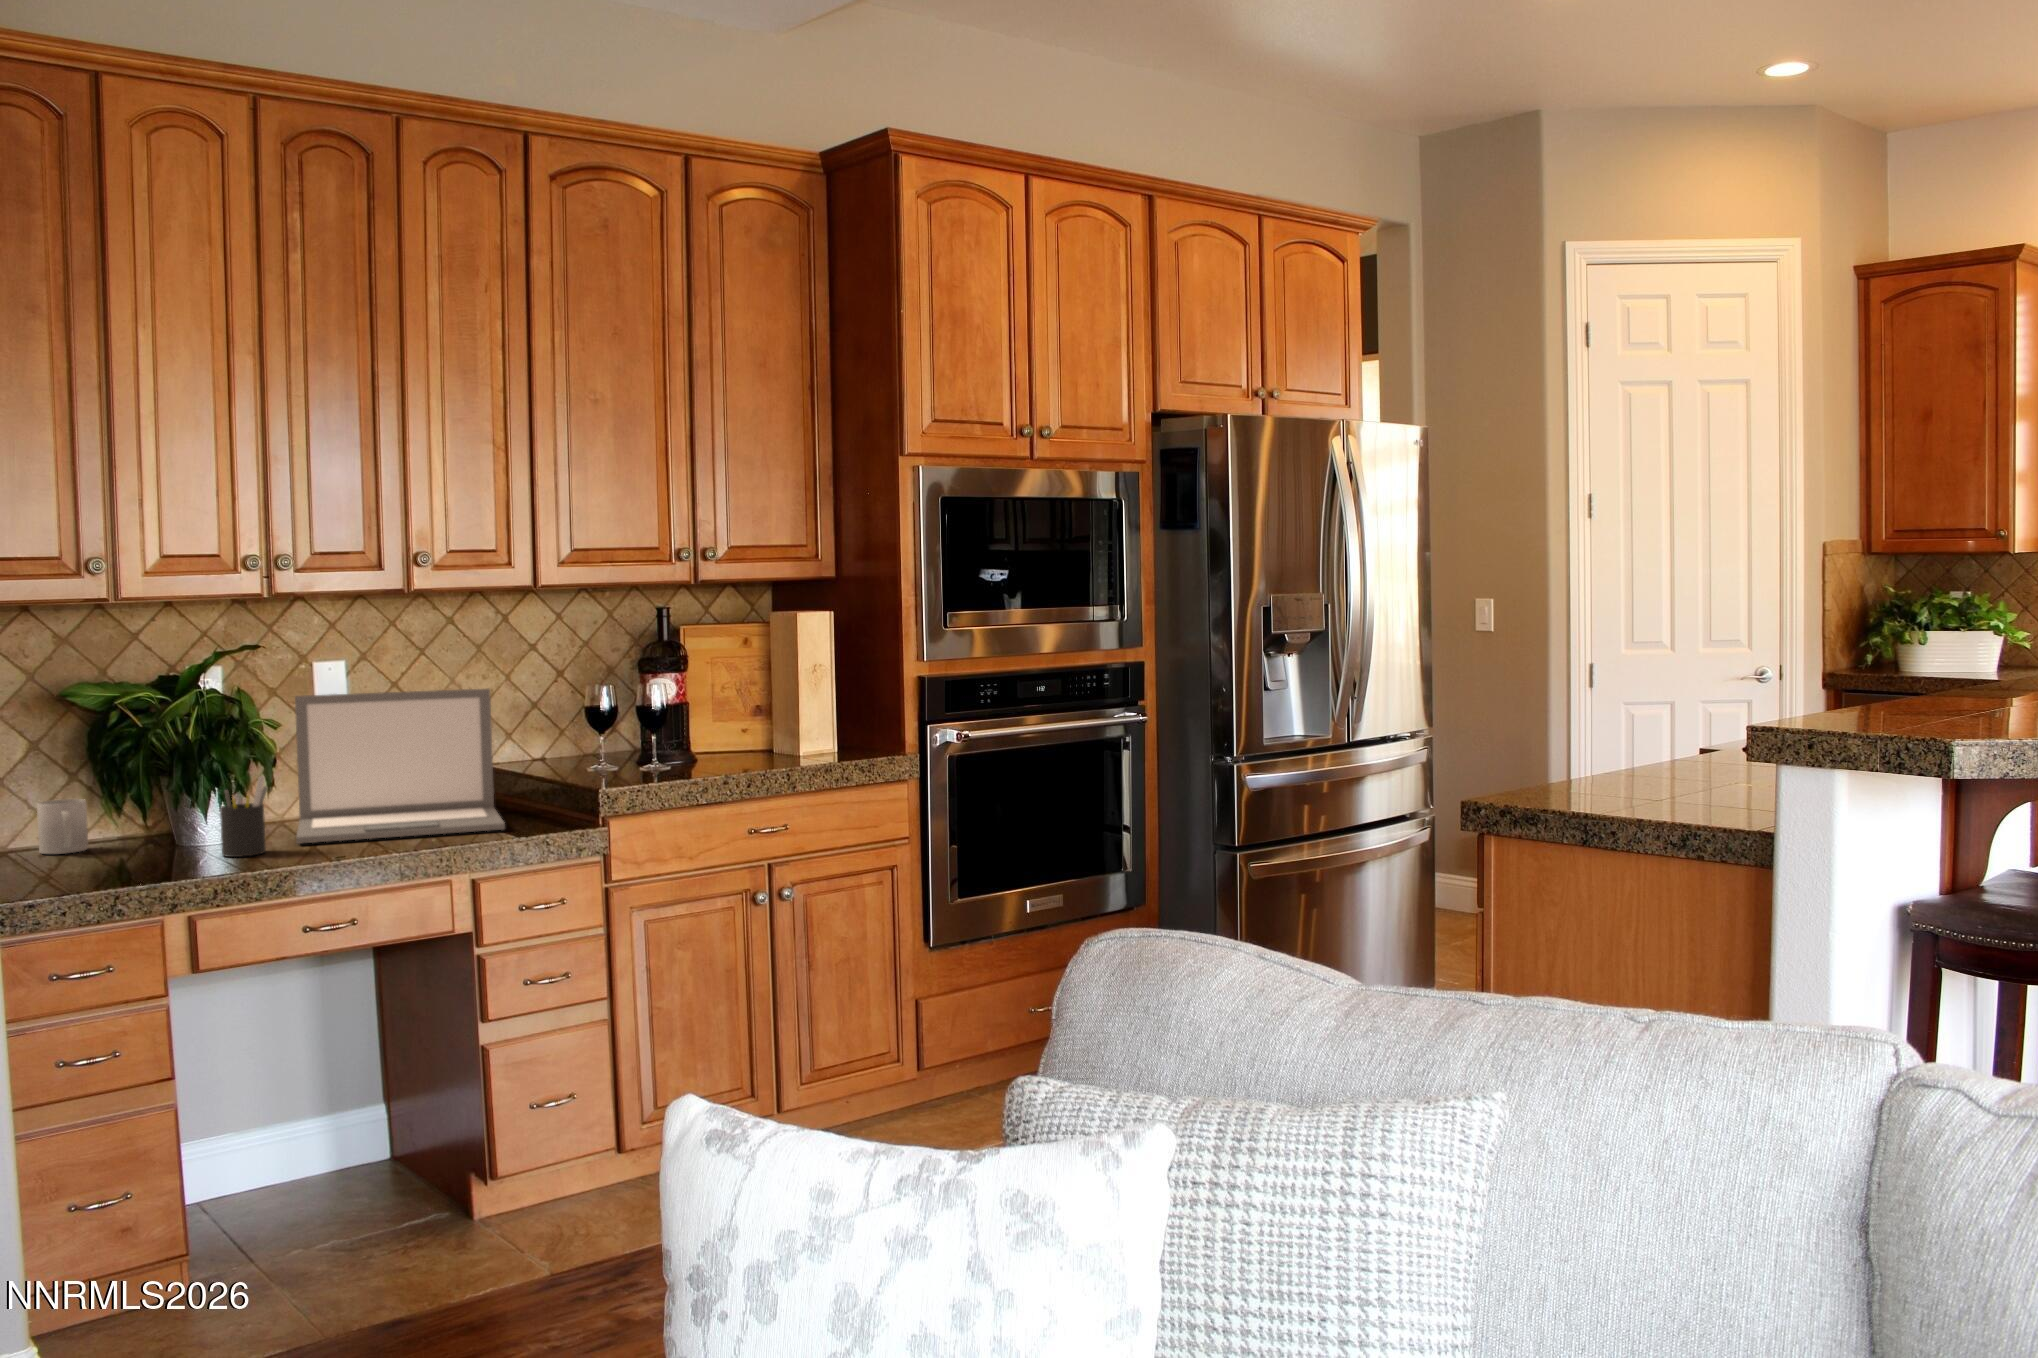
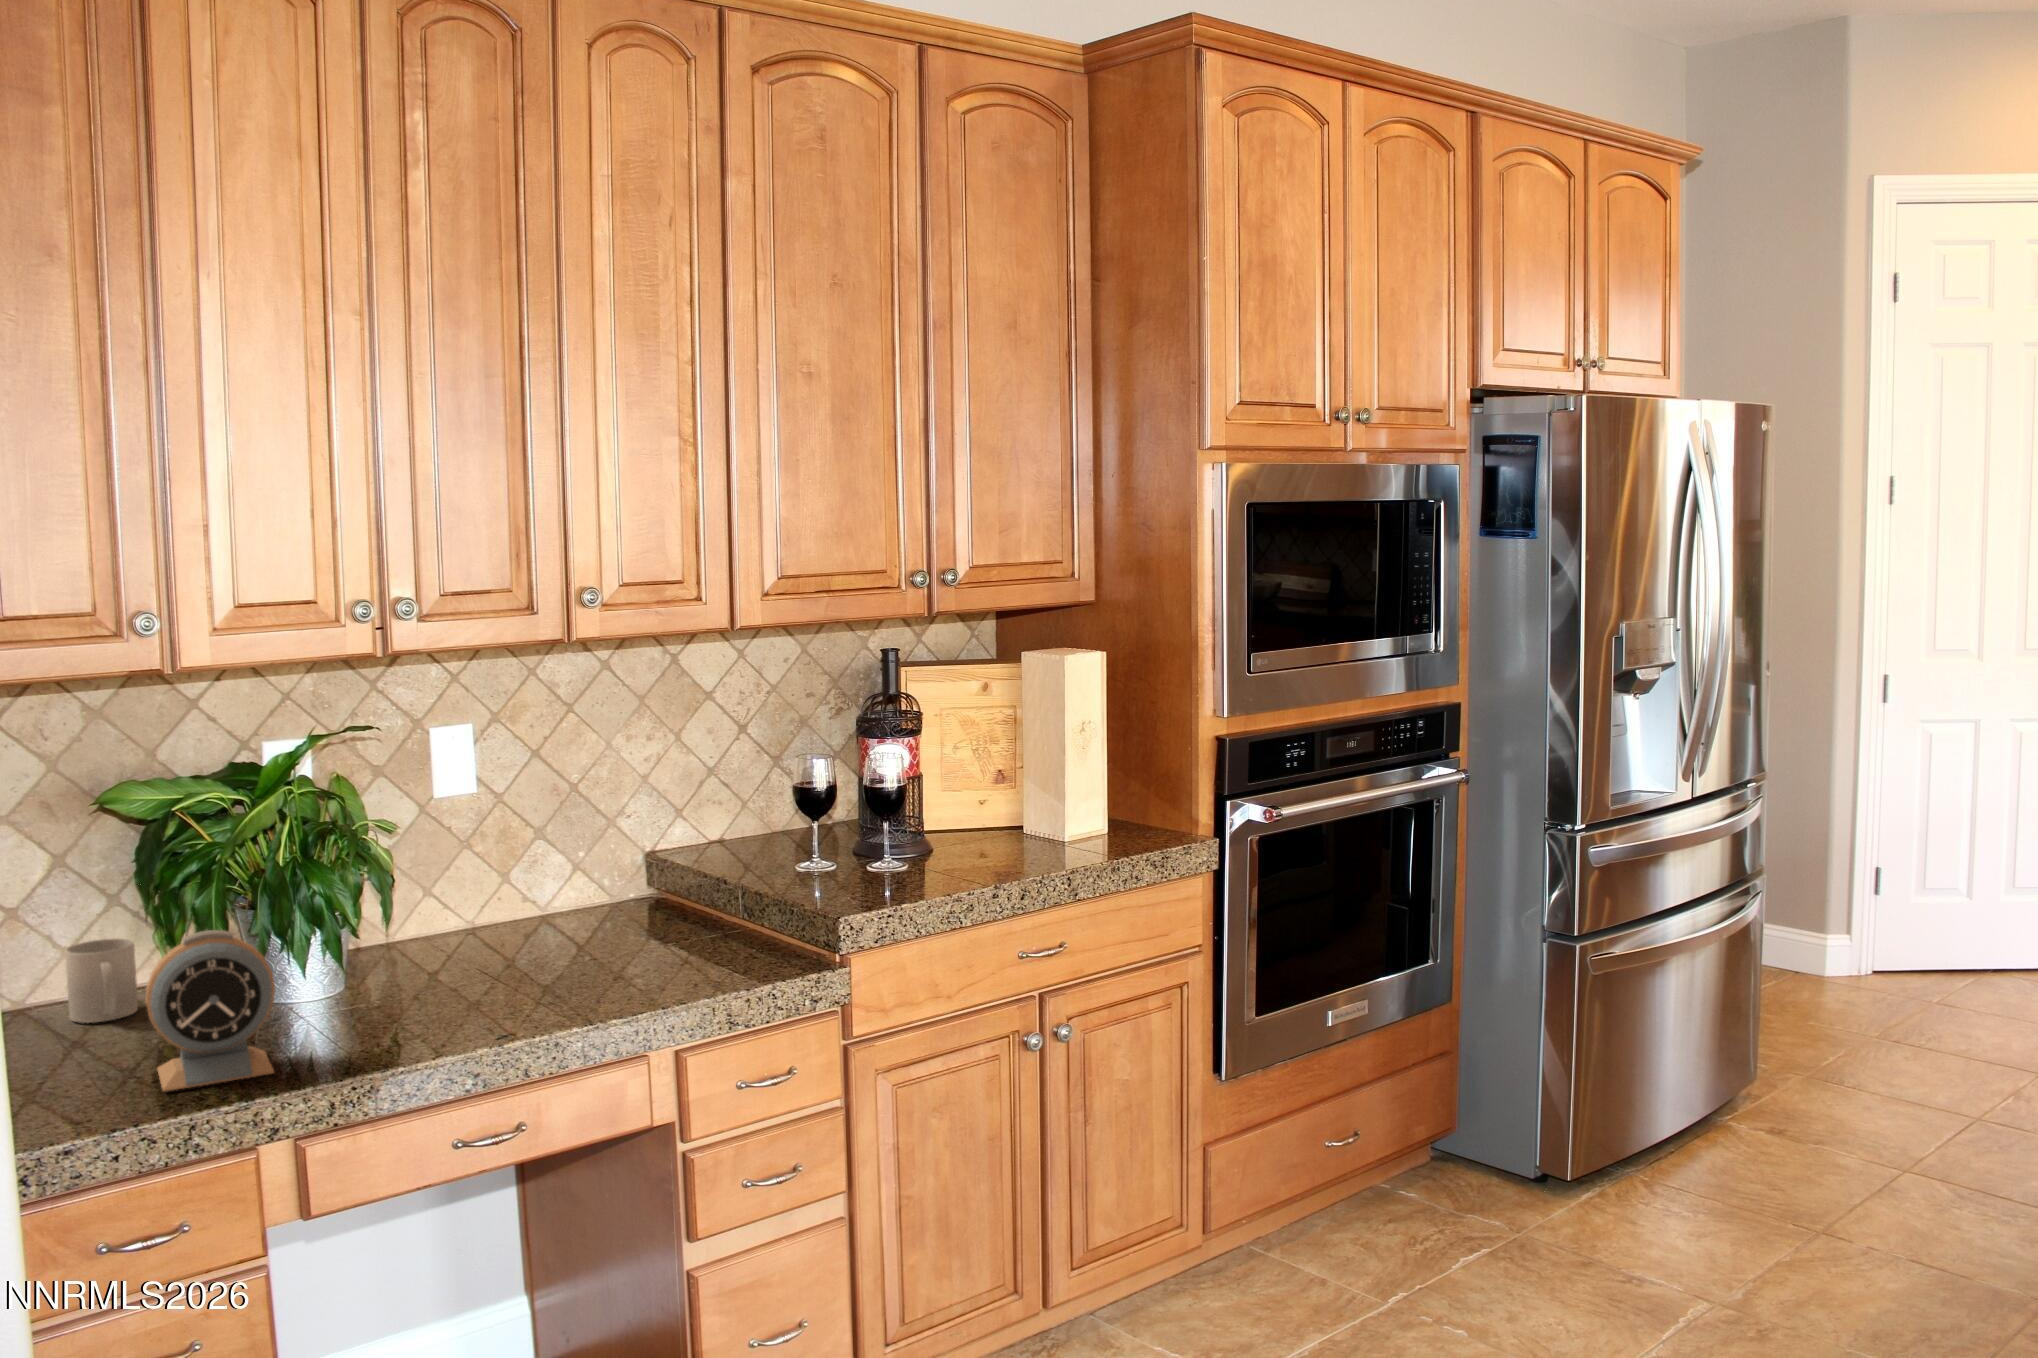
laptop: present [295,688,505,844] -> none [413,763,709,1002]
alarm clock: none [90,775,180,880] -> present [146,930,275,1091]
pen holder: present [220,776,267,857] -> none [327,916,391,1032]

